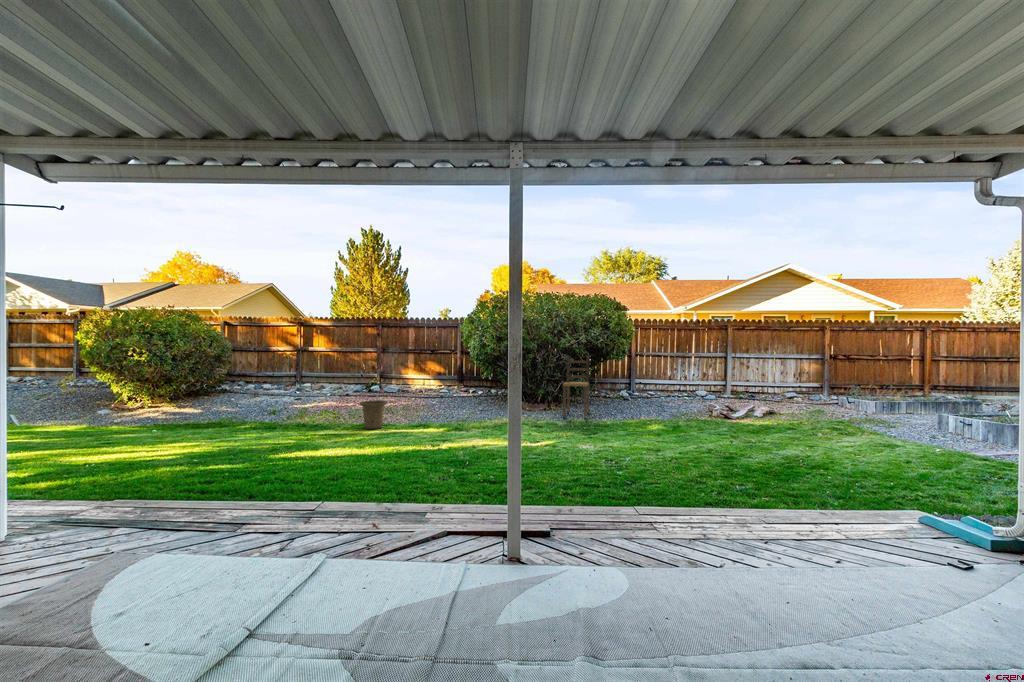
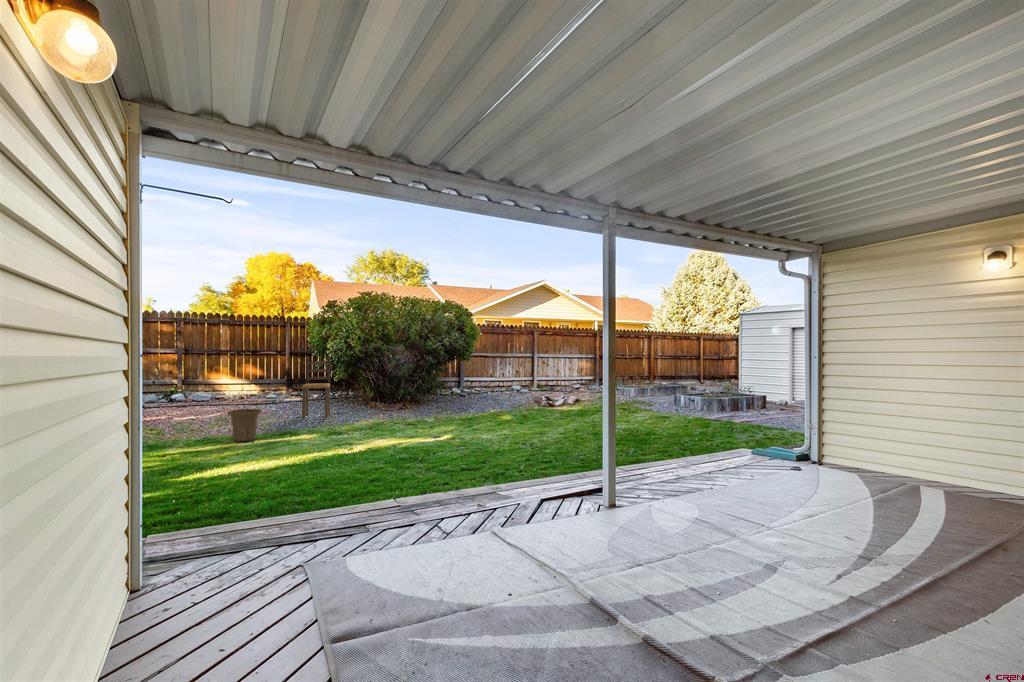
chair: present [563,356,589,417] -> present [302,357,330,419]

